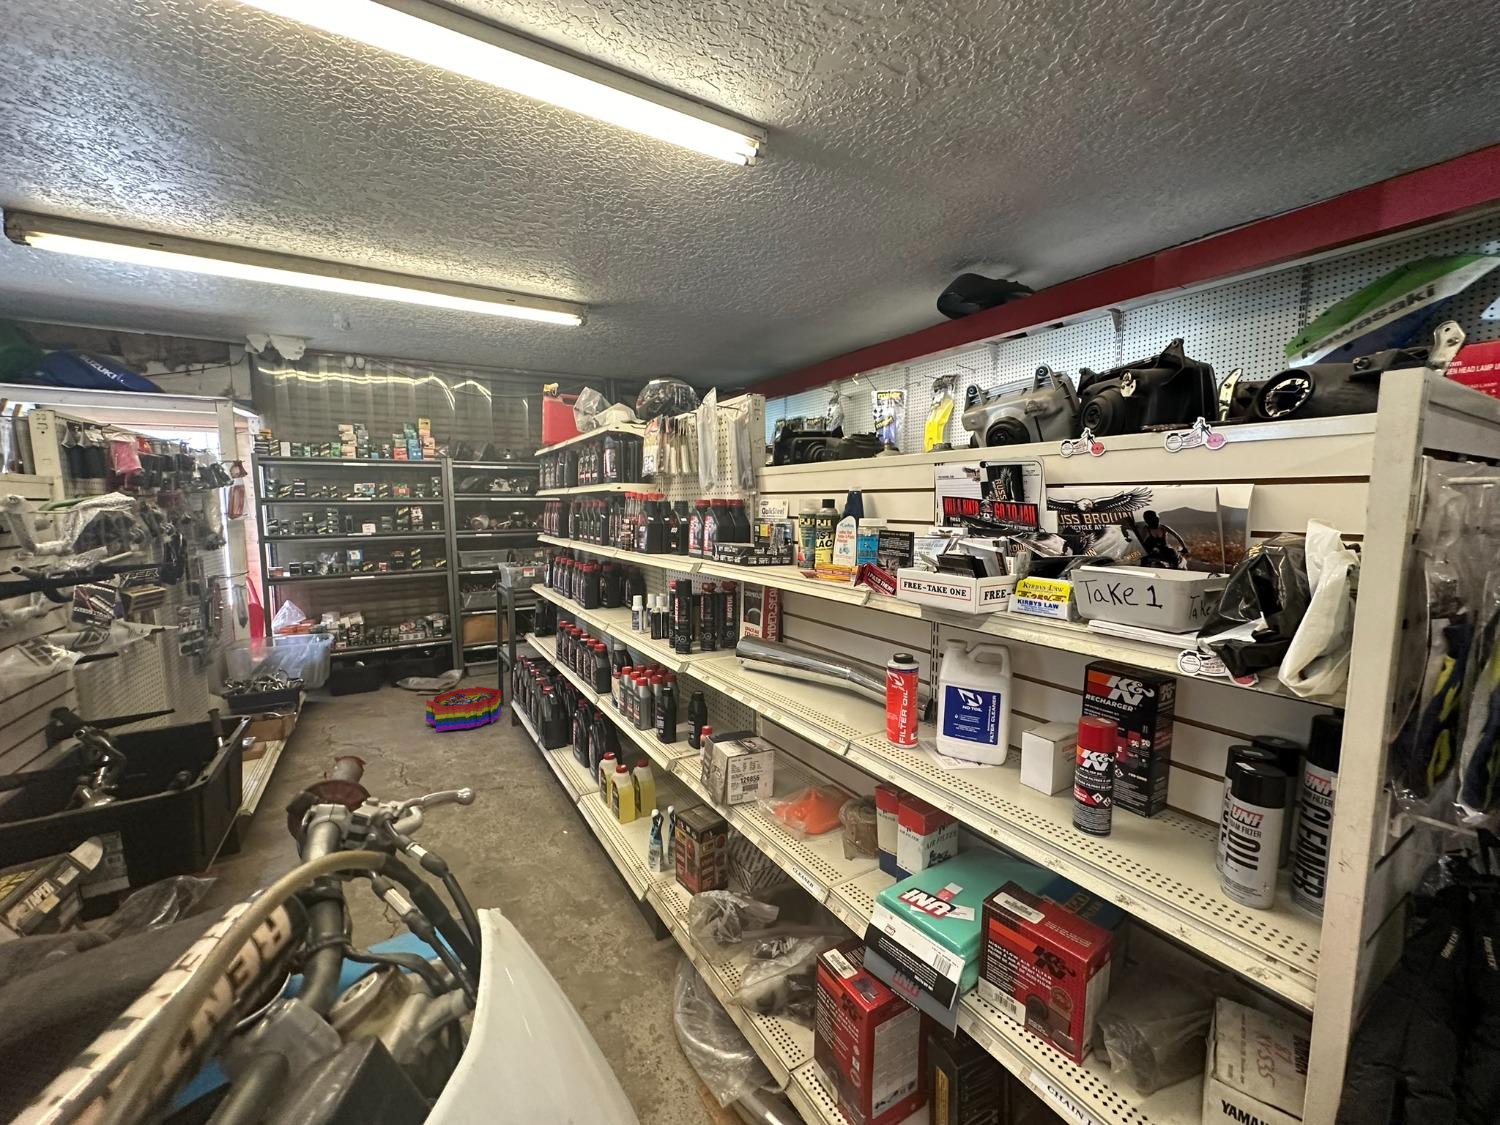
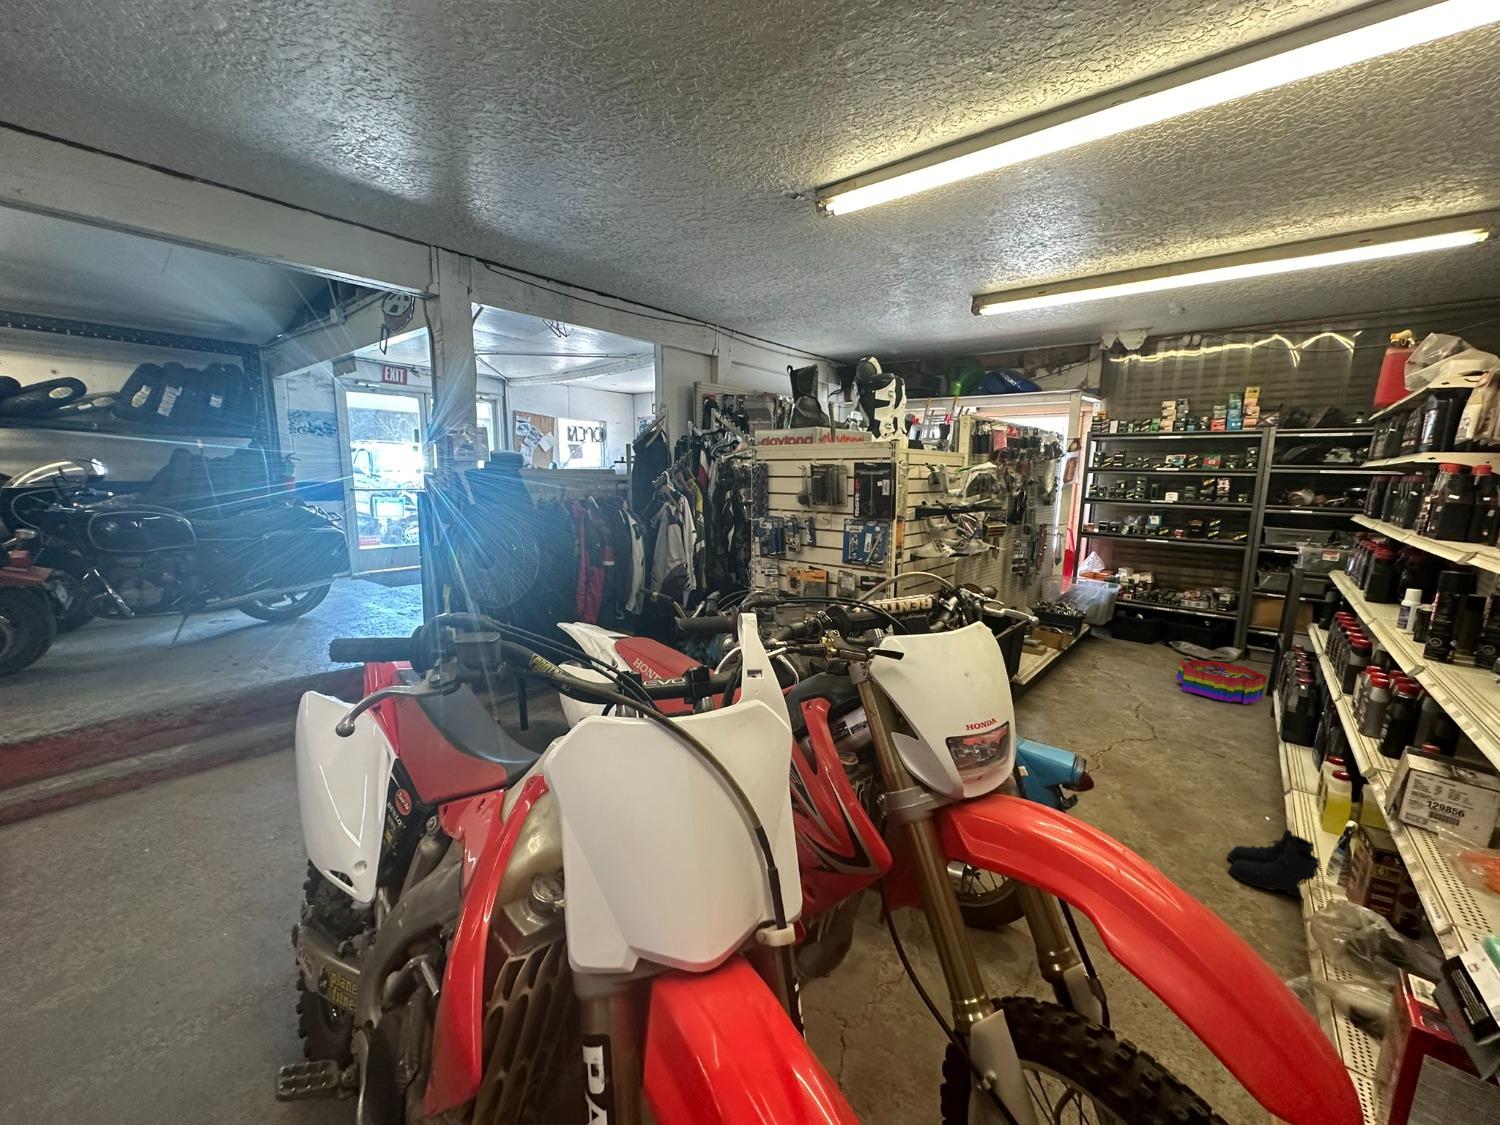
boots: none [569,838,641,915] -> present [1228,830,1321,897]

